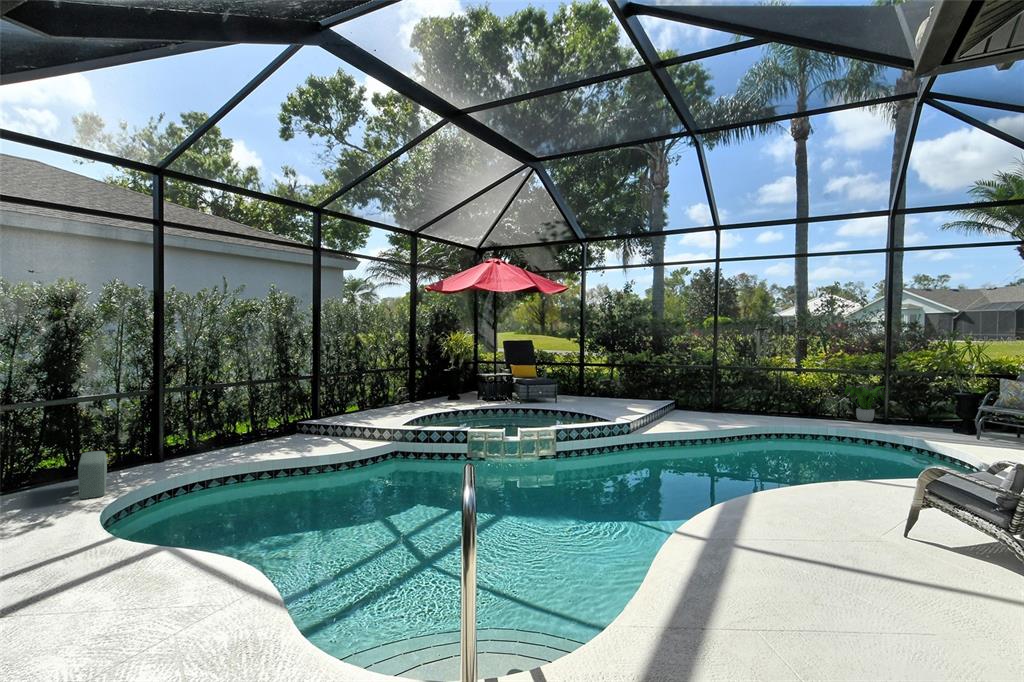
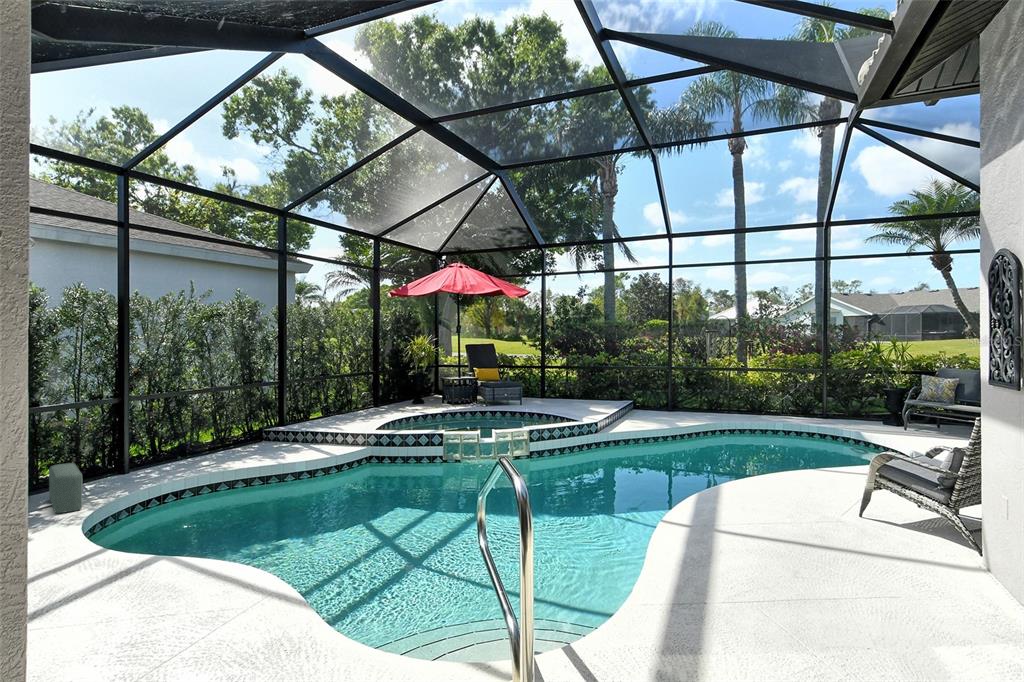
potted plant: present [845,386,890,421] -> none [789,384,829,416]

